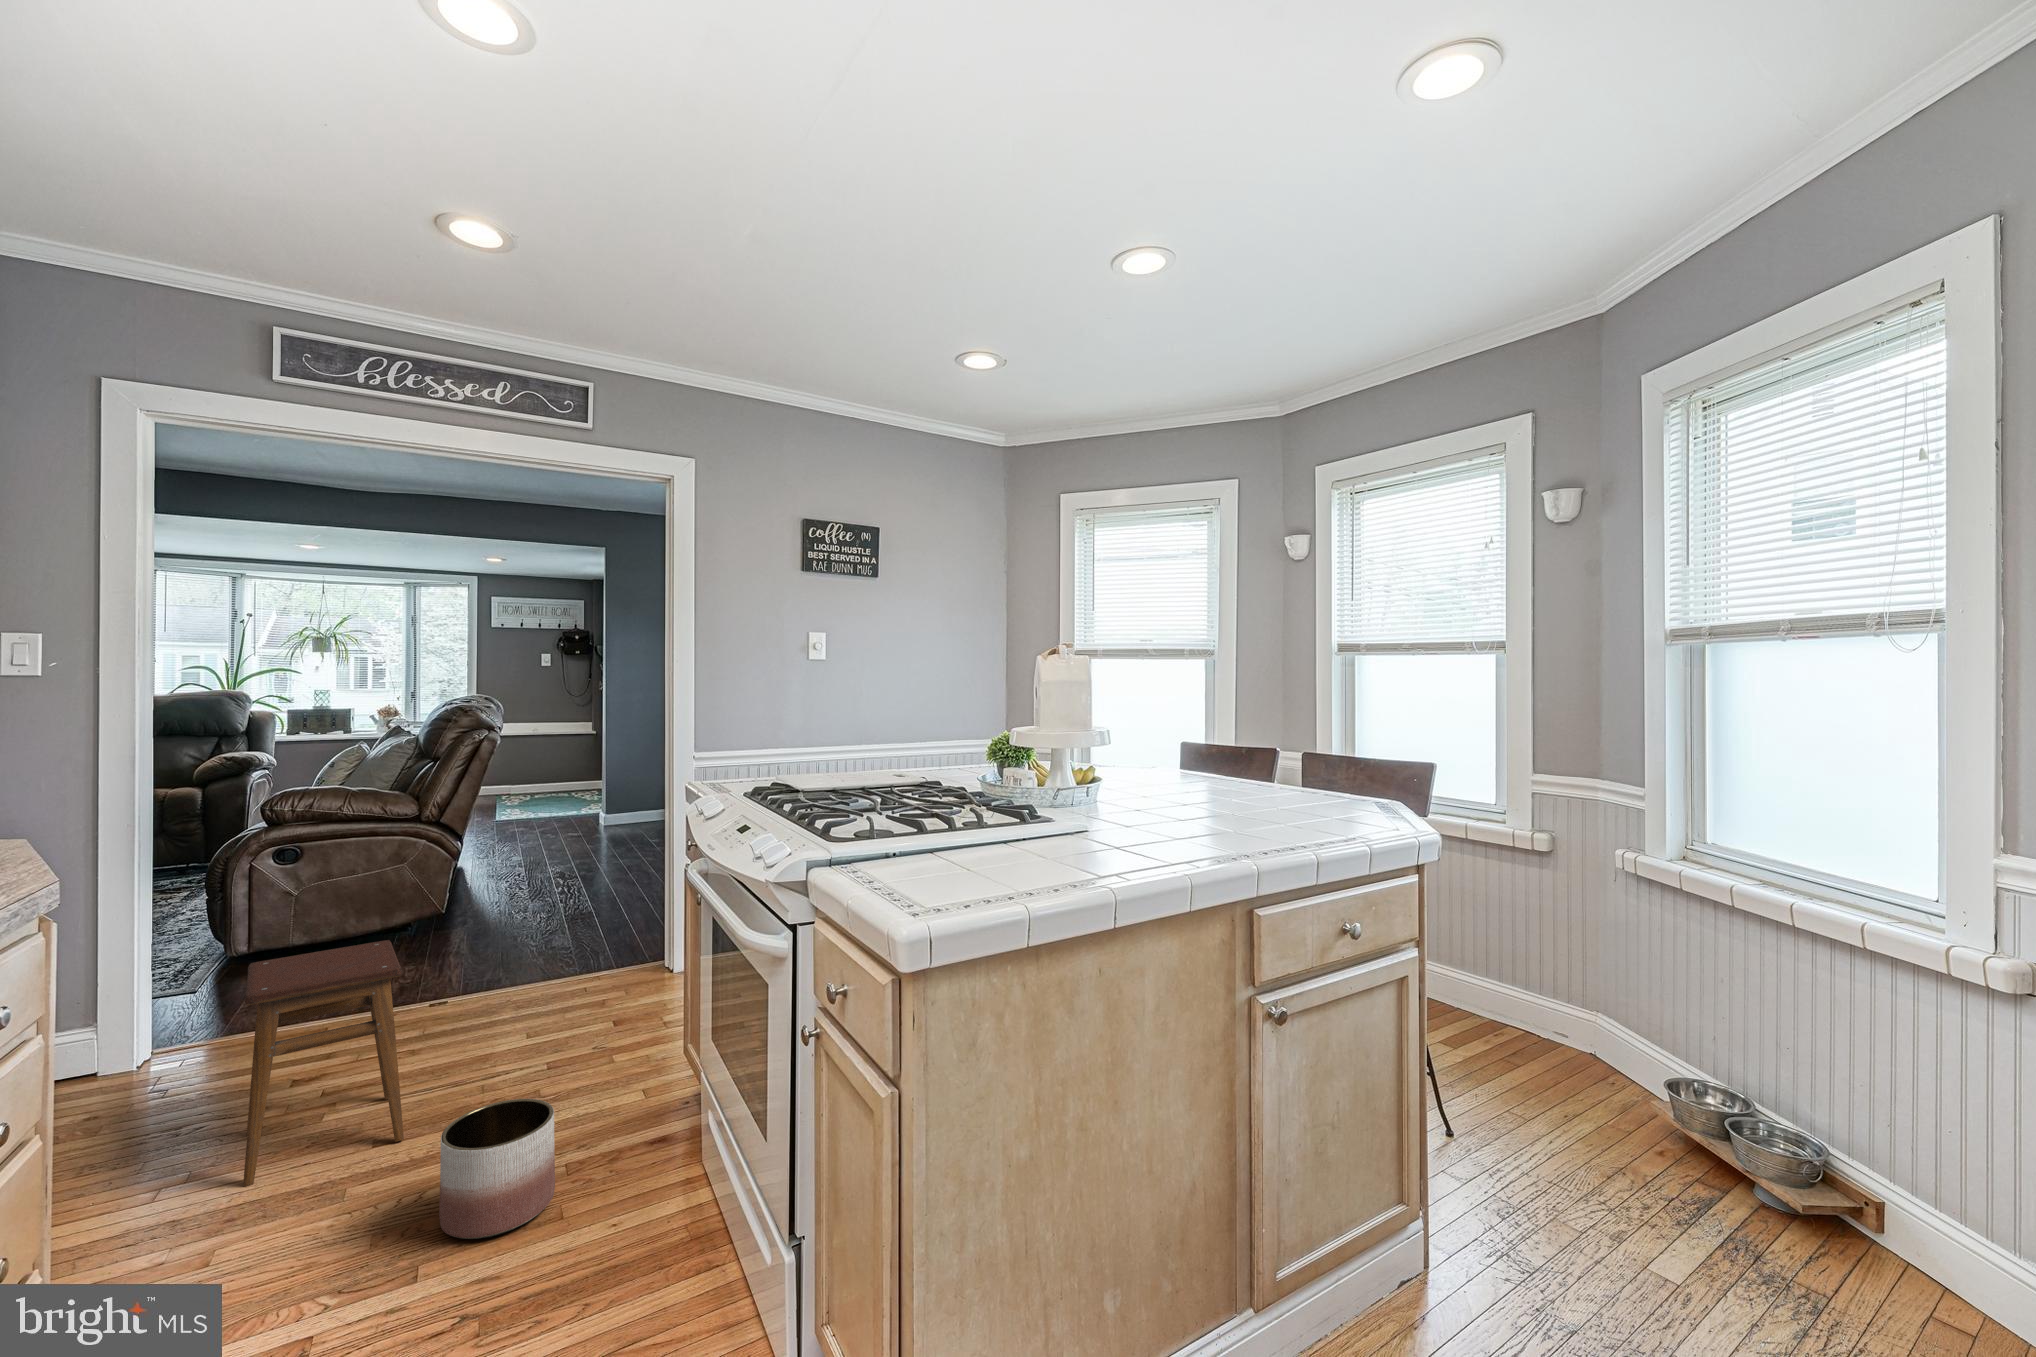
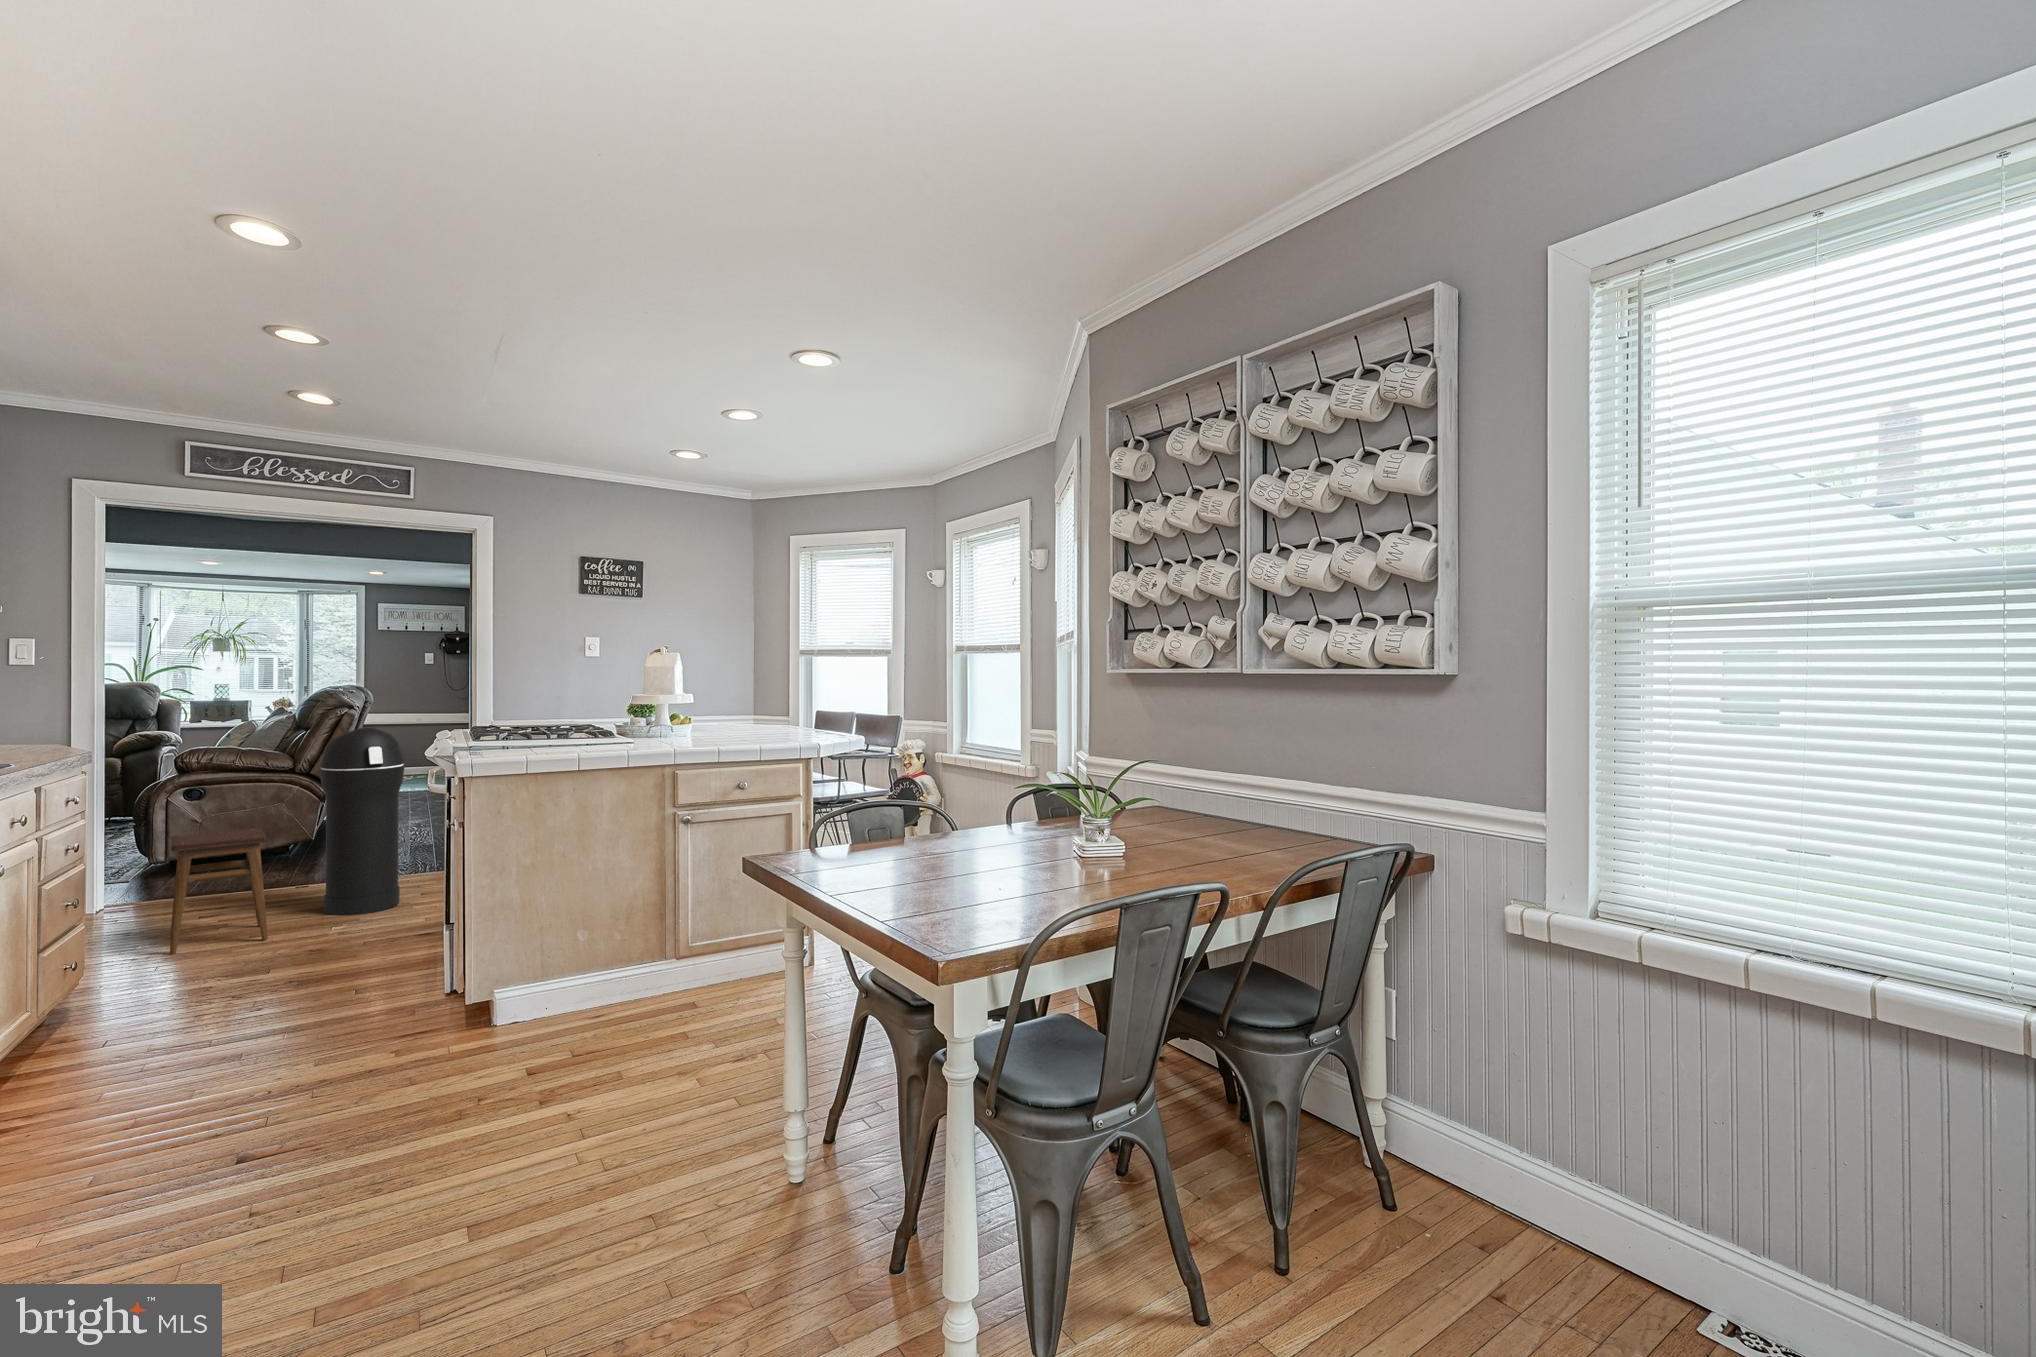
trash can: none [473,771,594,1069] -> present [320,728,405,915]
planter: present [439,1099,555,1239] -> none [284,904,353,968]

